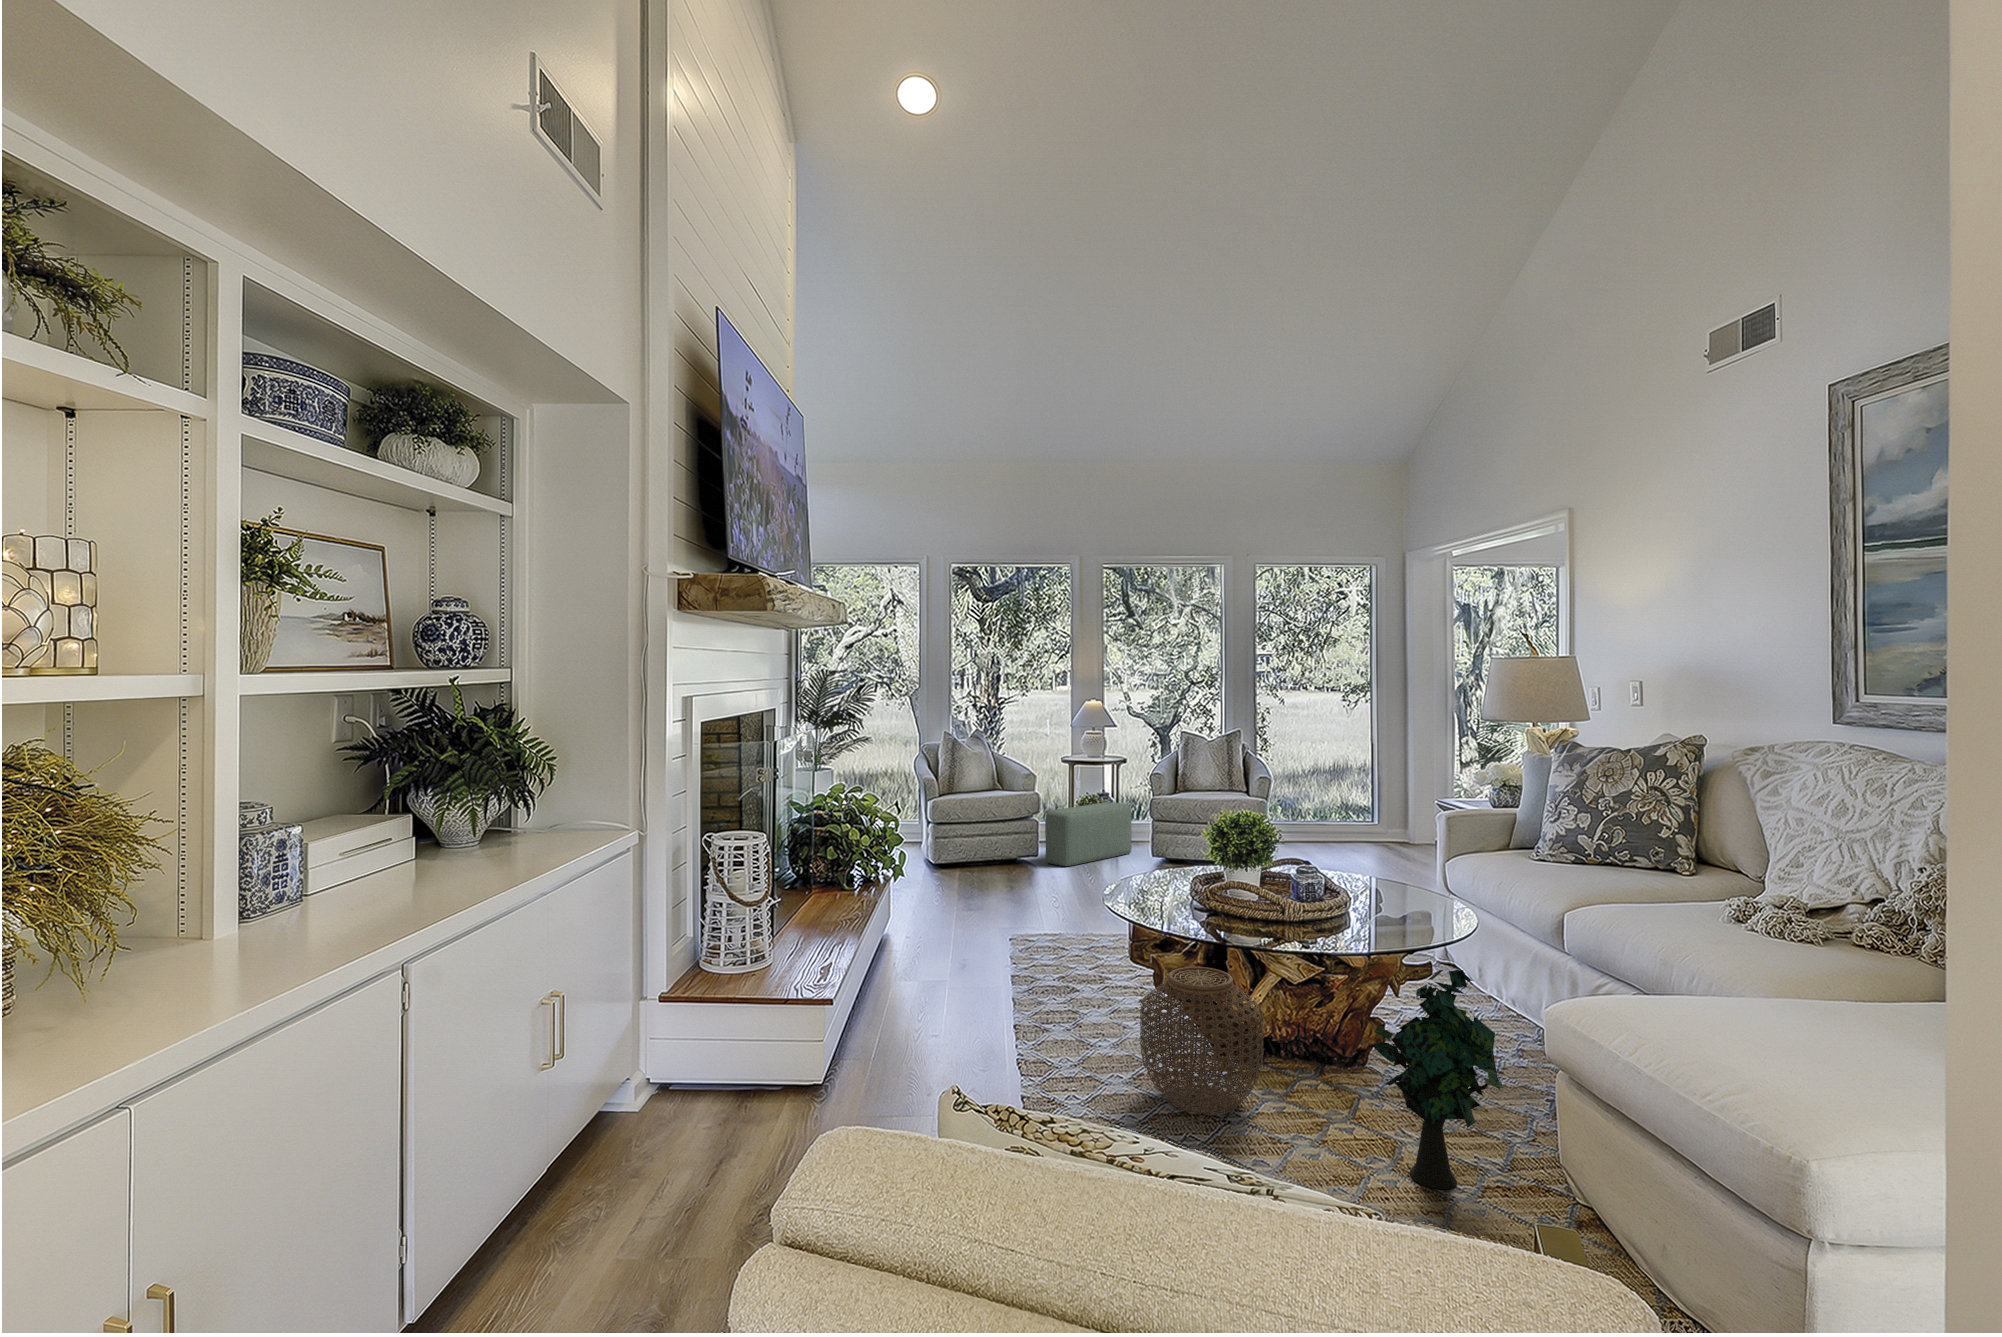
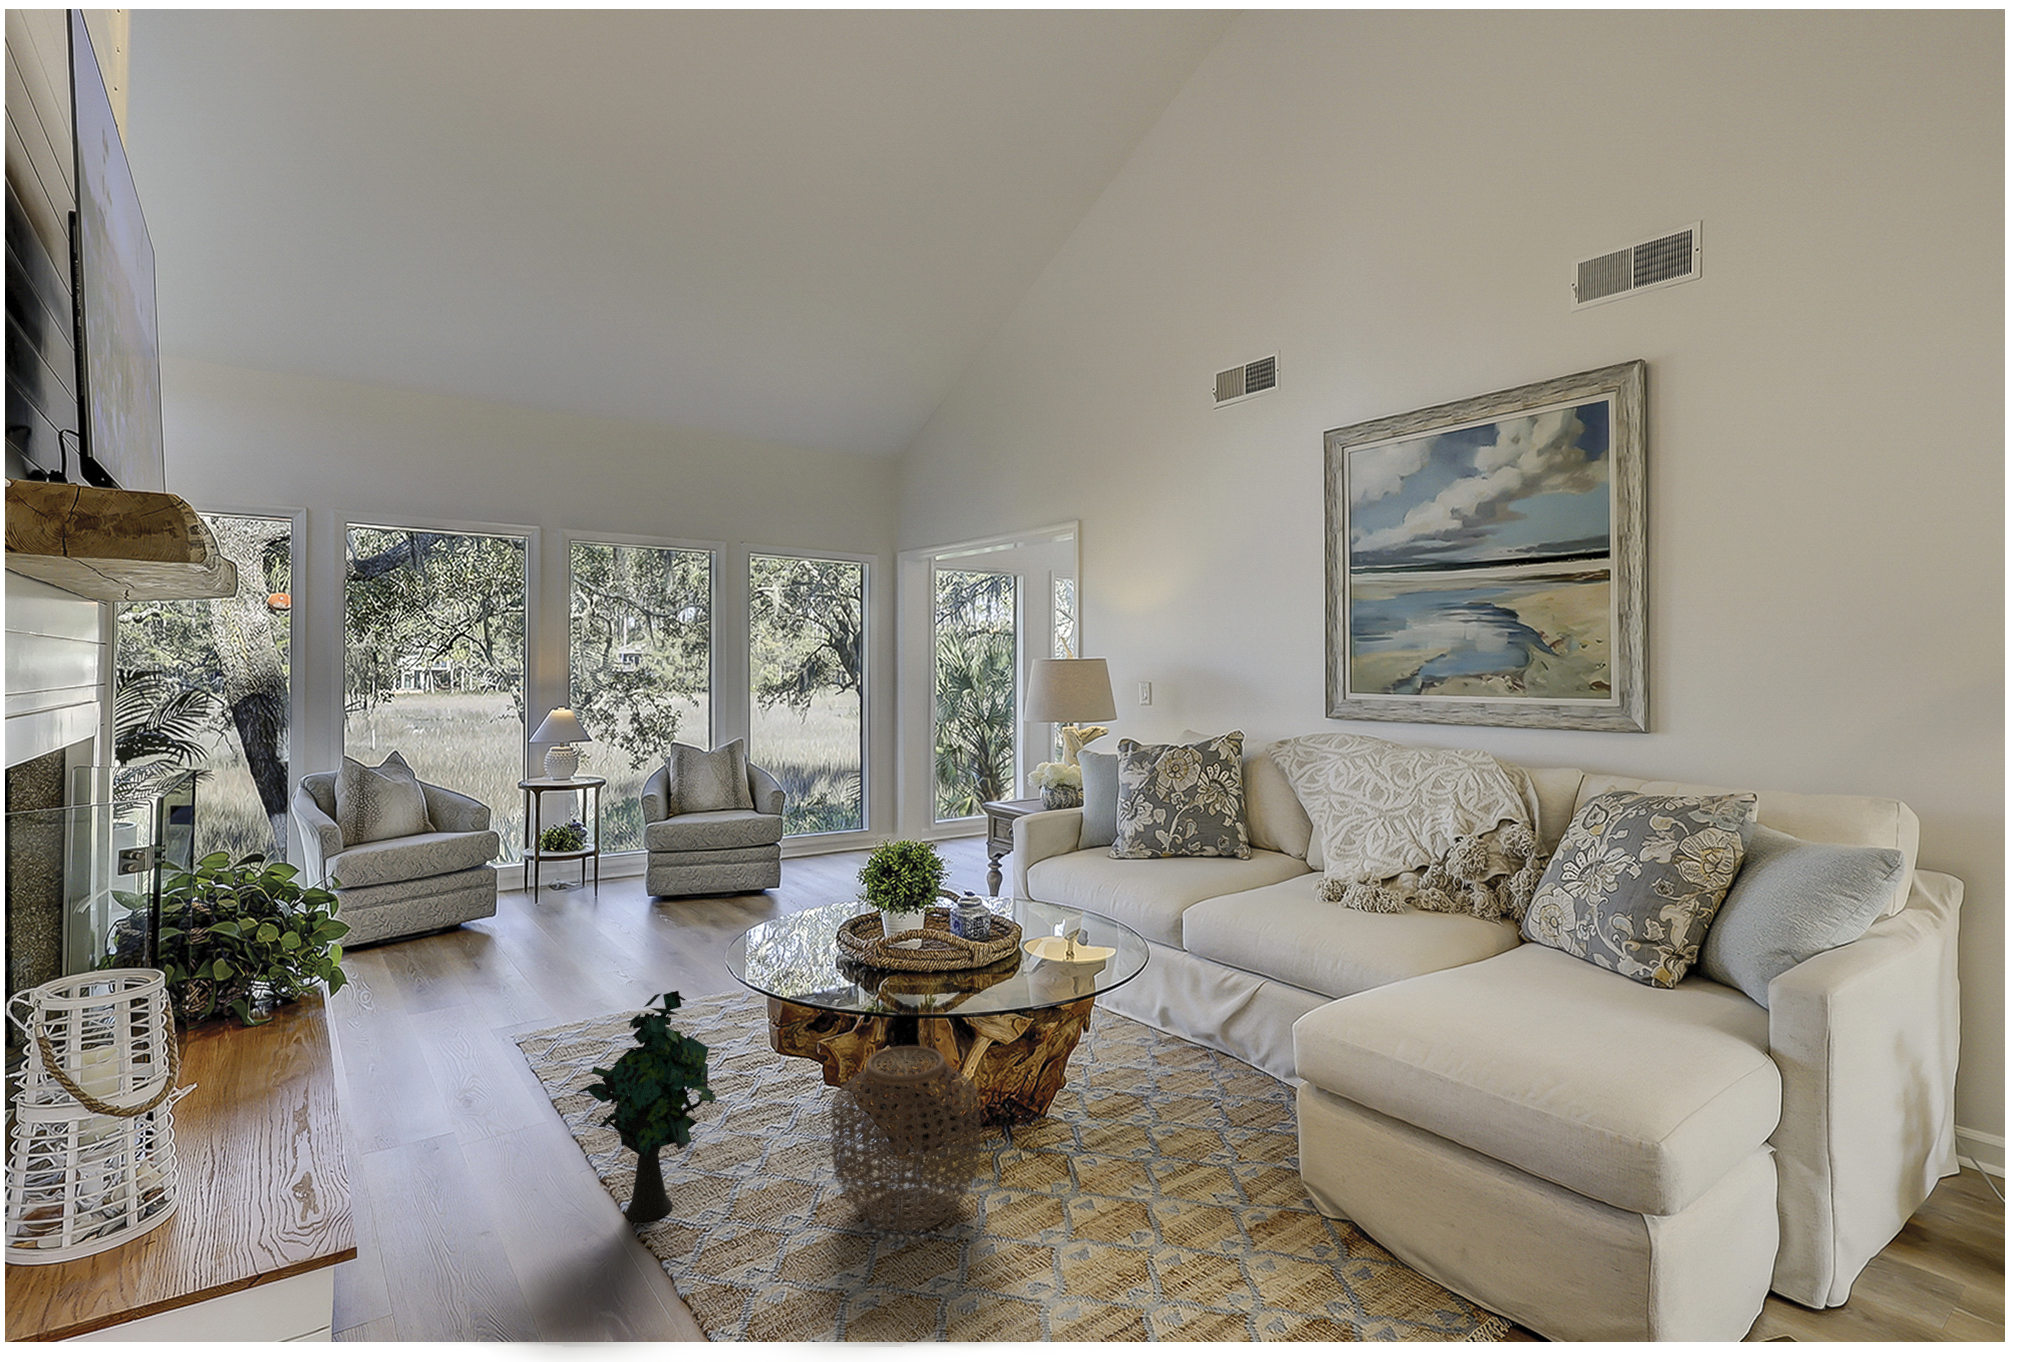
pouf: present [1045,802,1131,866] -> none [504,835,615,927]
decorative plant: present [1367,970,1504,1189] -> present [577,991,716,1222]

